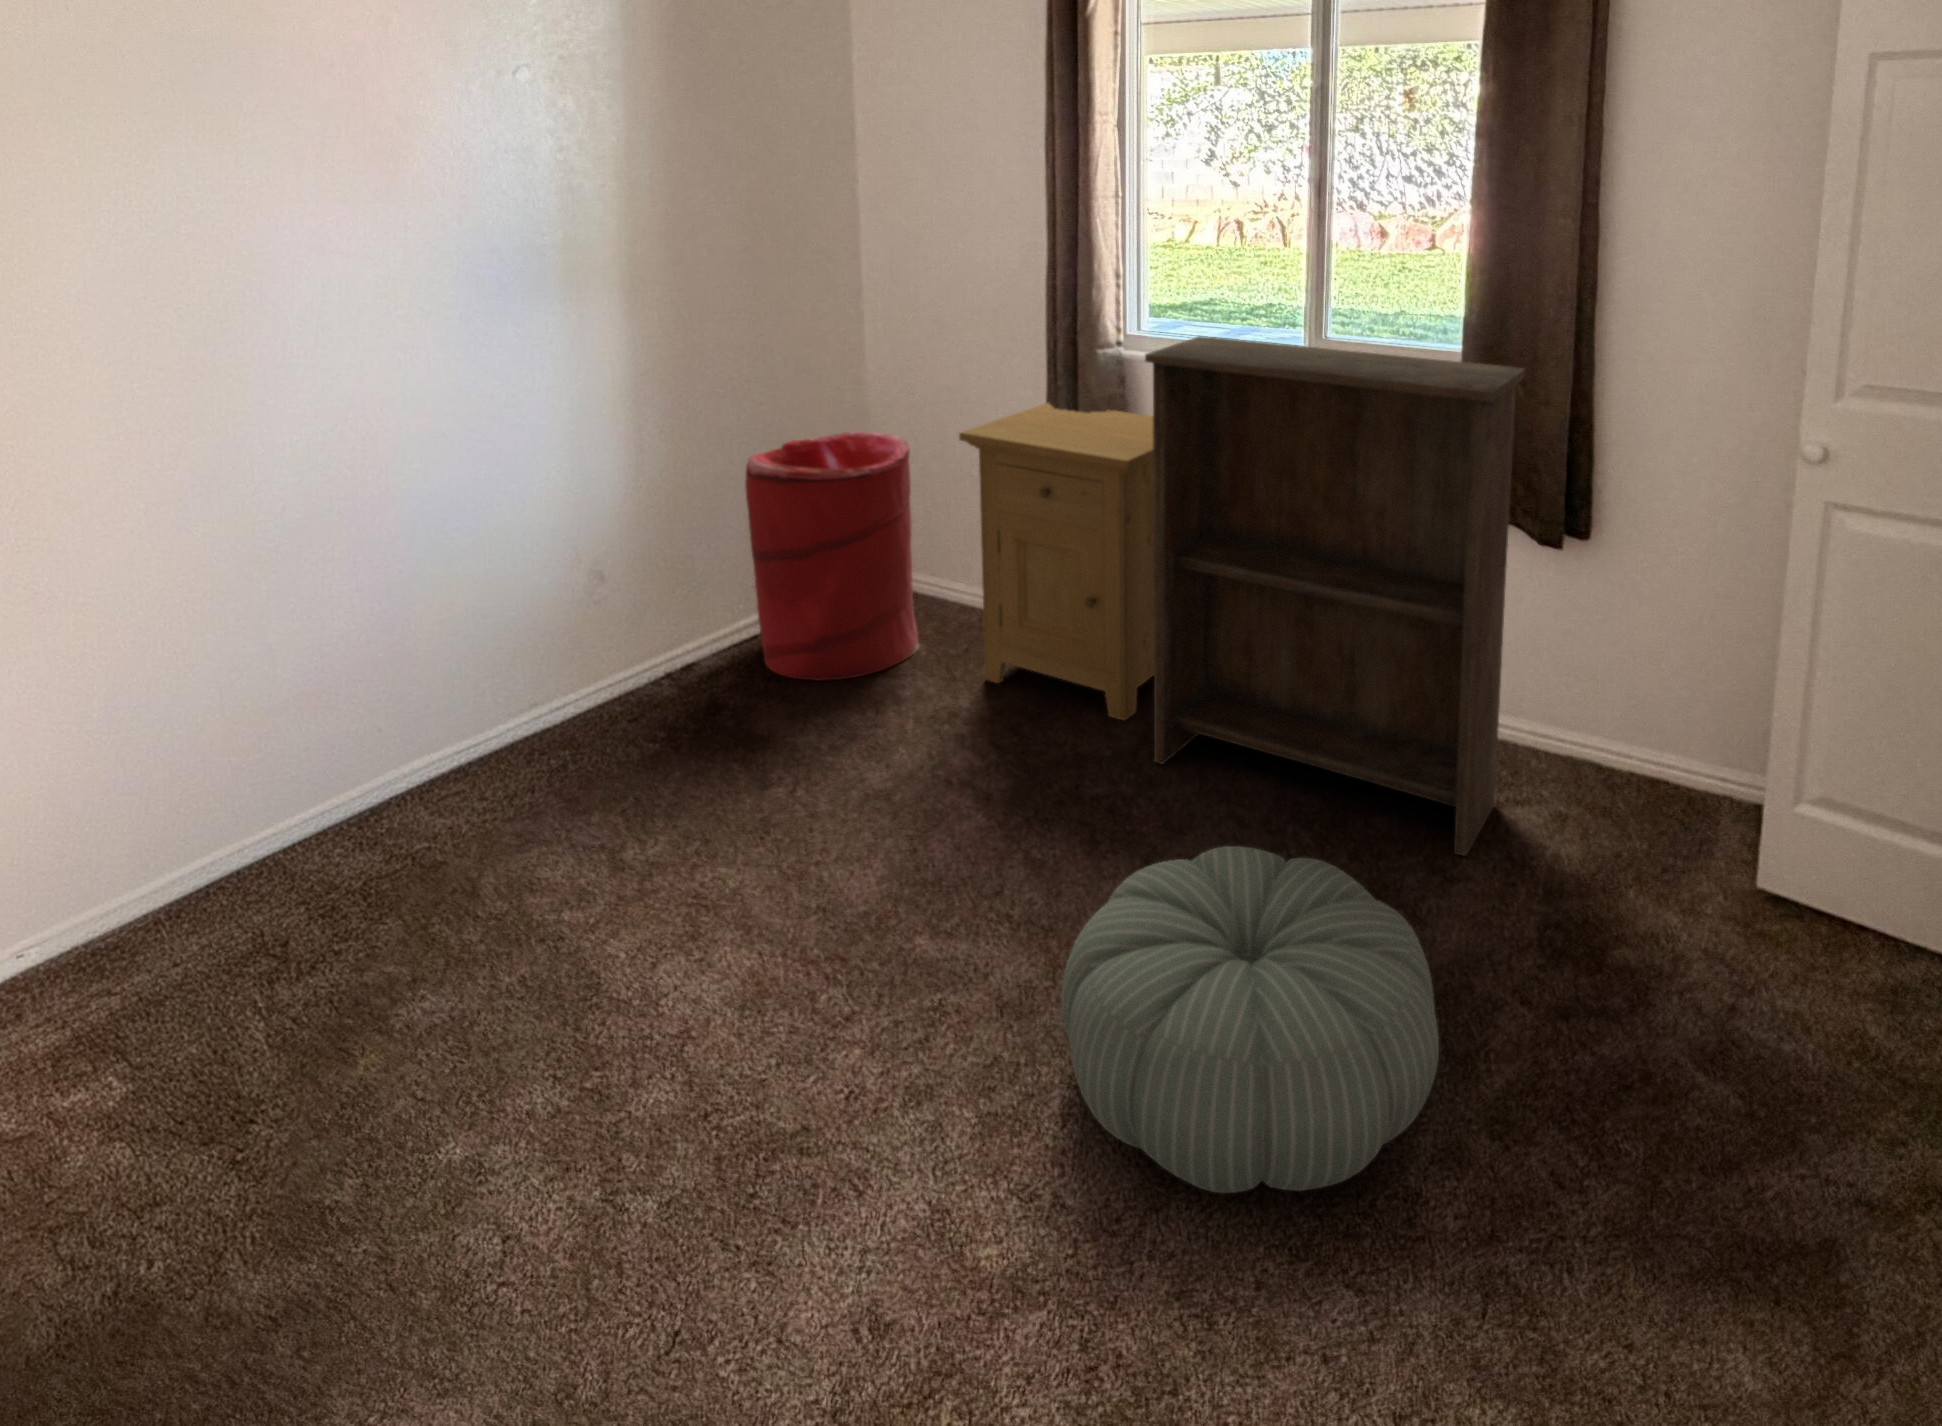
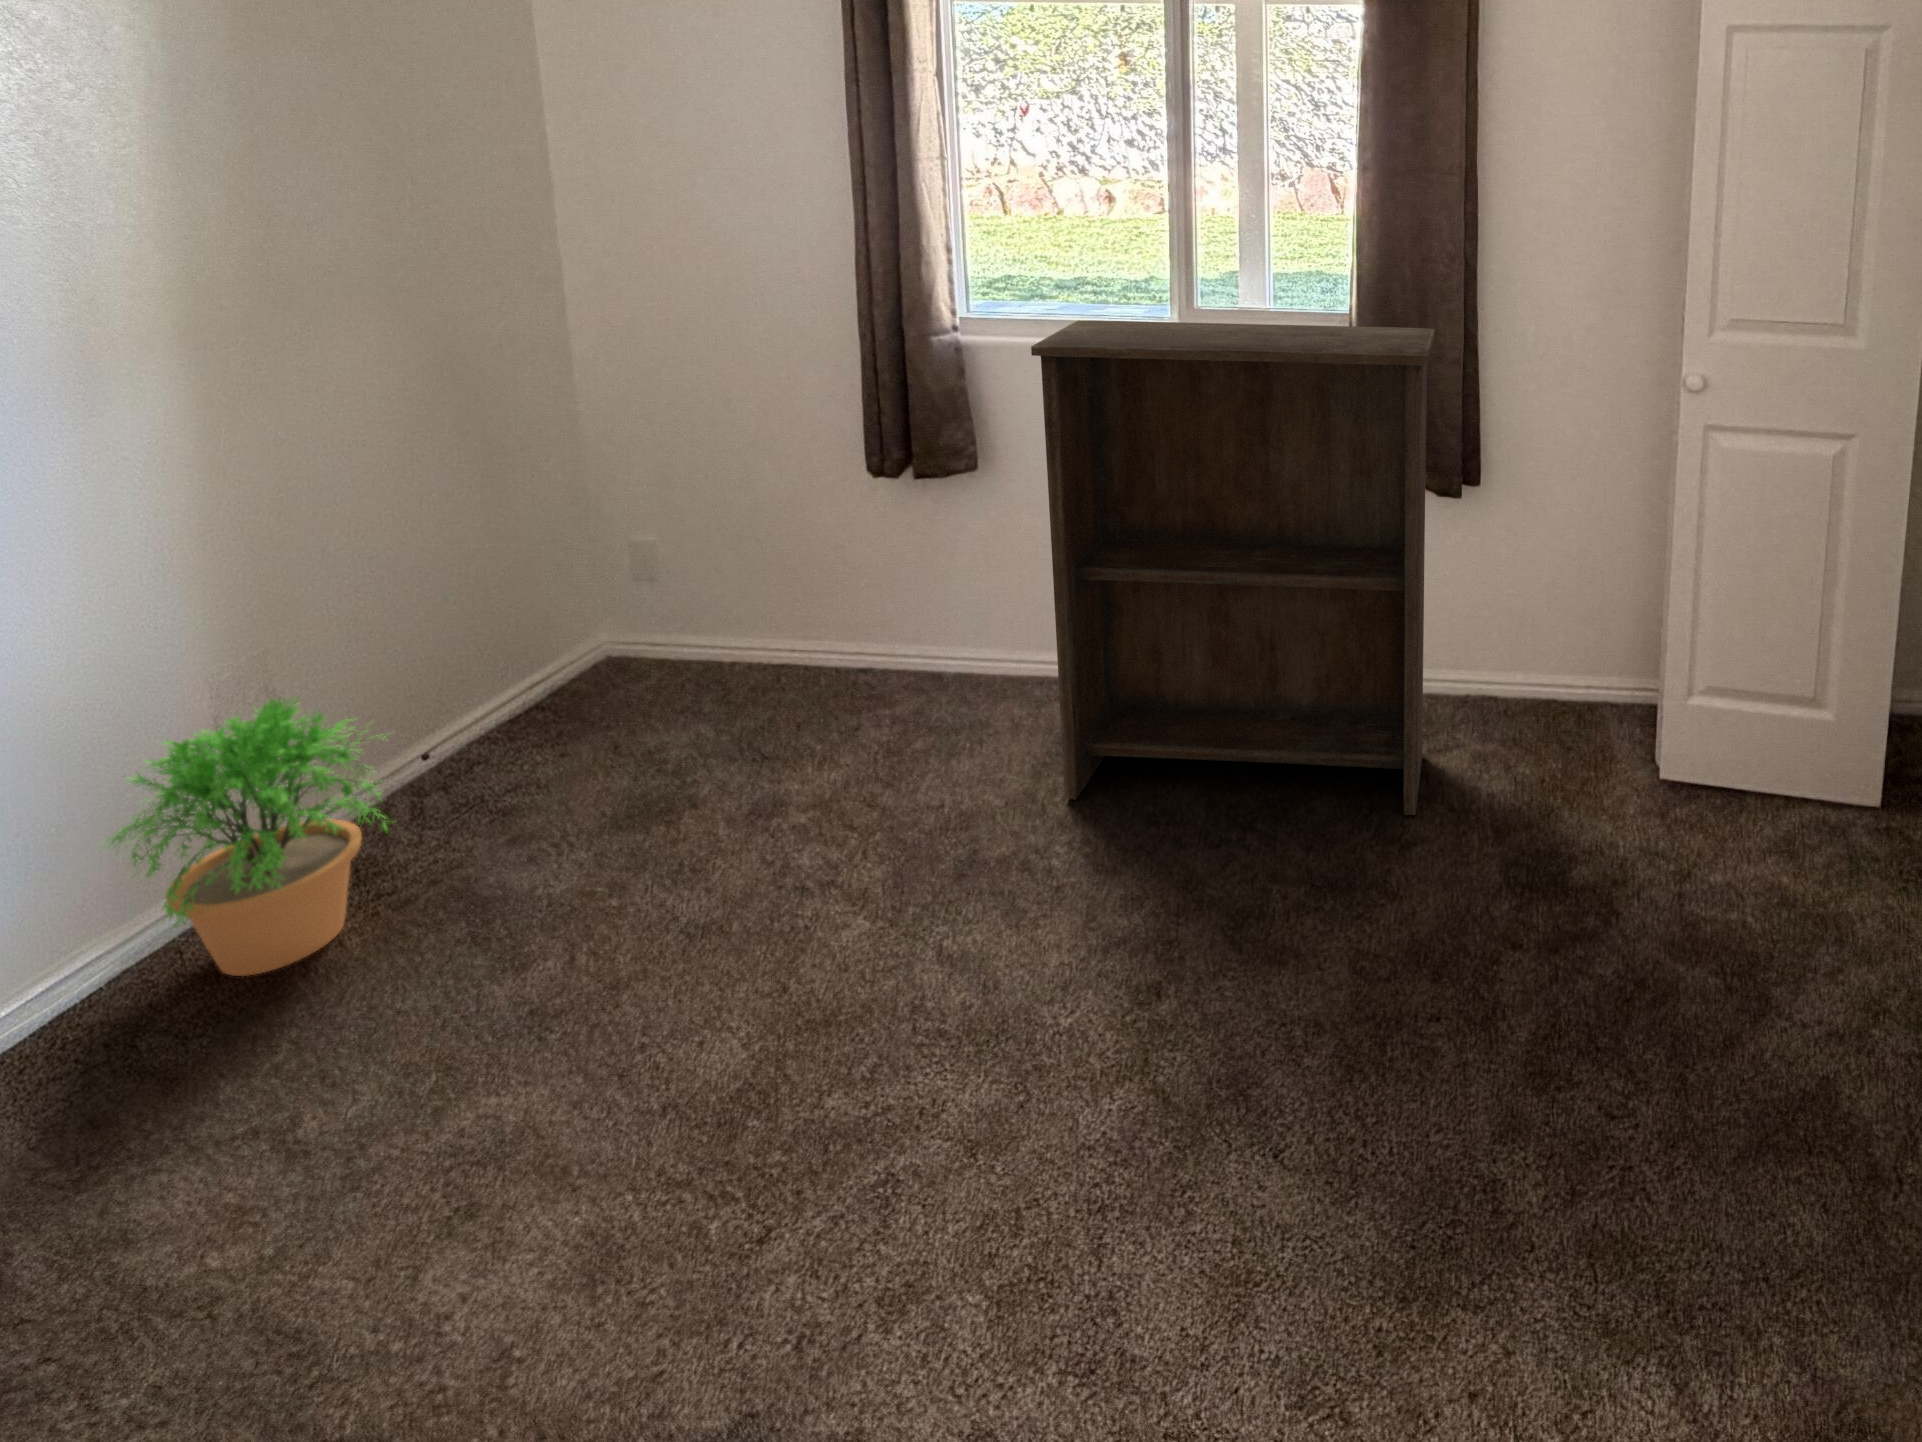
nightstand: present [959,403,1154,720] -> none [767,409,1077,760]
laundry hamper: present [745,431,919,681] -> none [427,472,715,810]
potted plant: none [545,555,710,745] -> present [108,697,387,976]
pouf: present [1061,846,1439,1193] -> none [1070,866,1487,1274]

